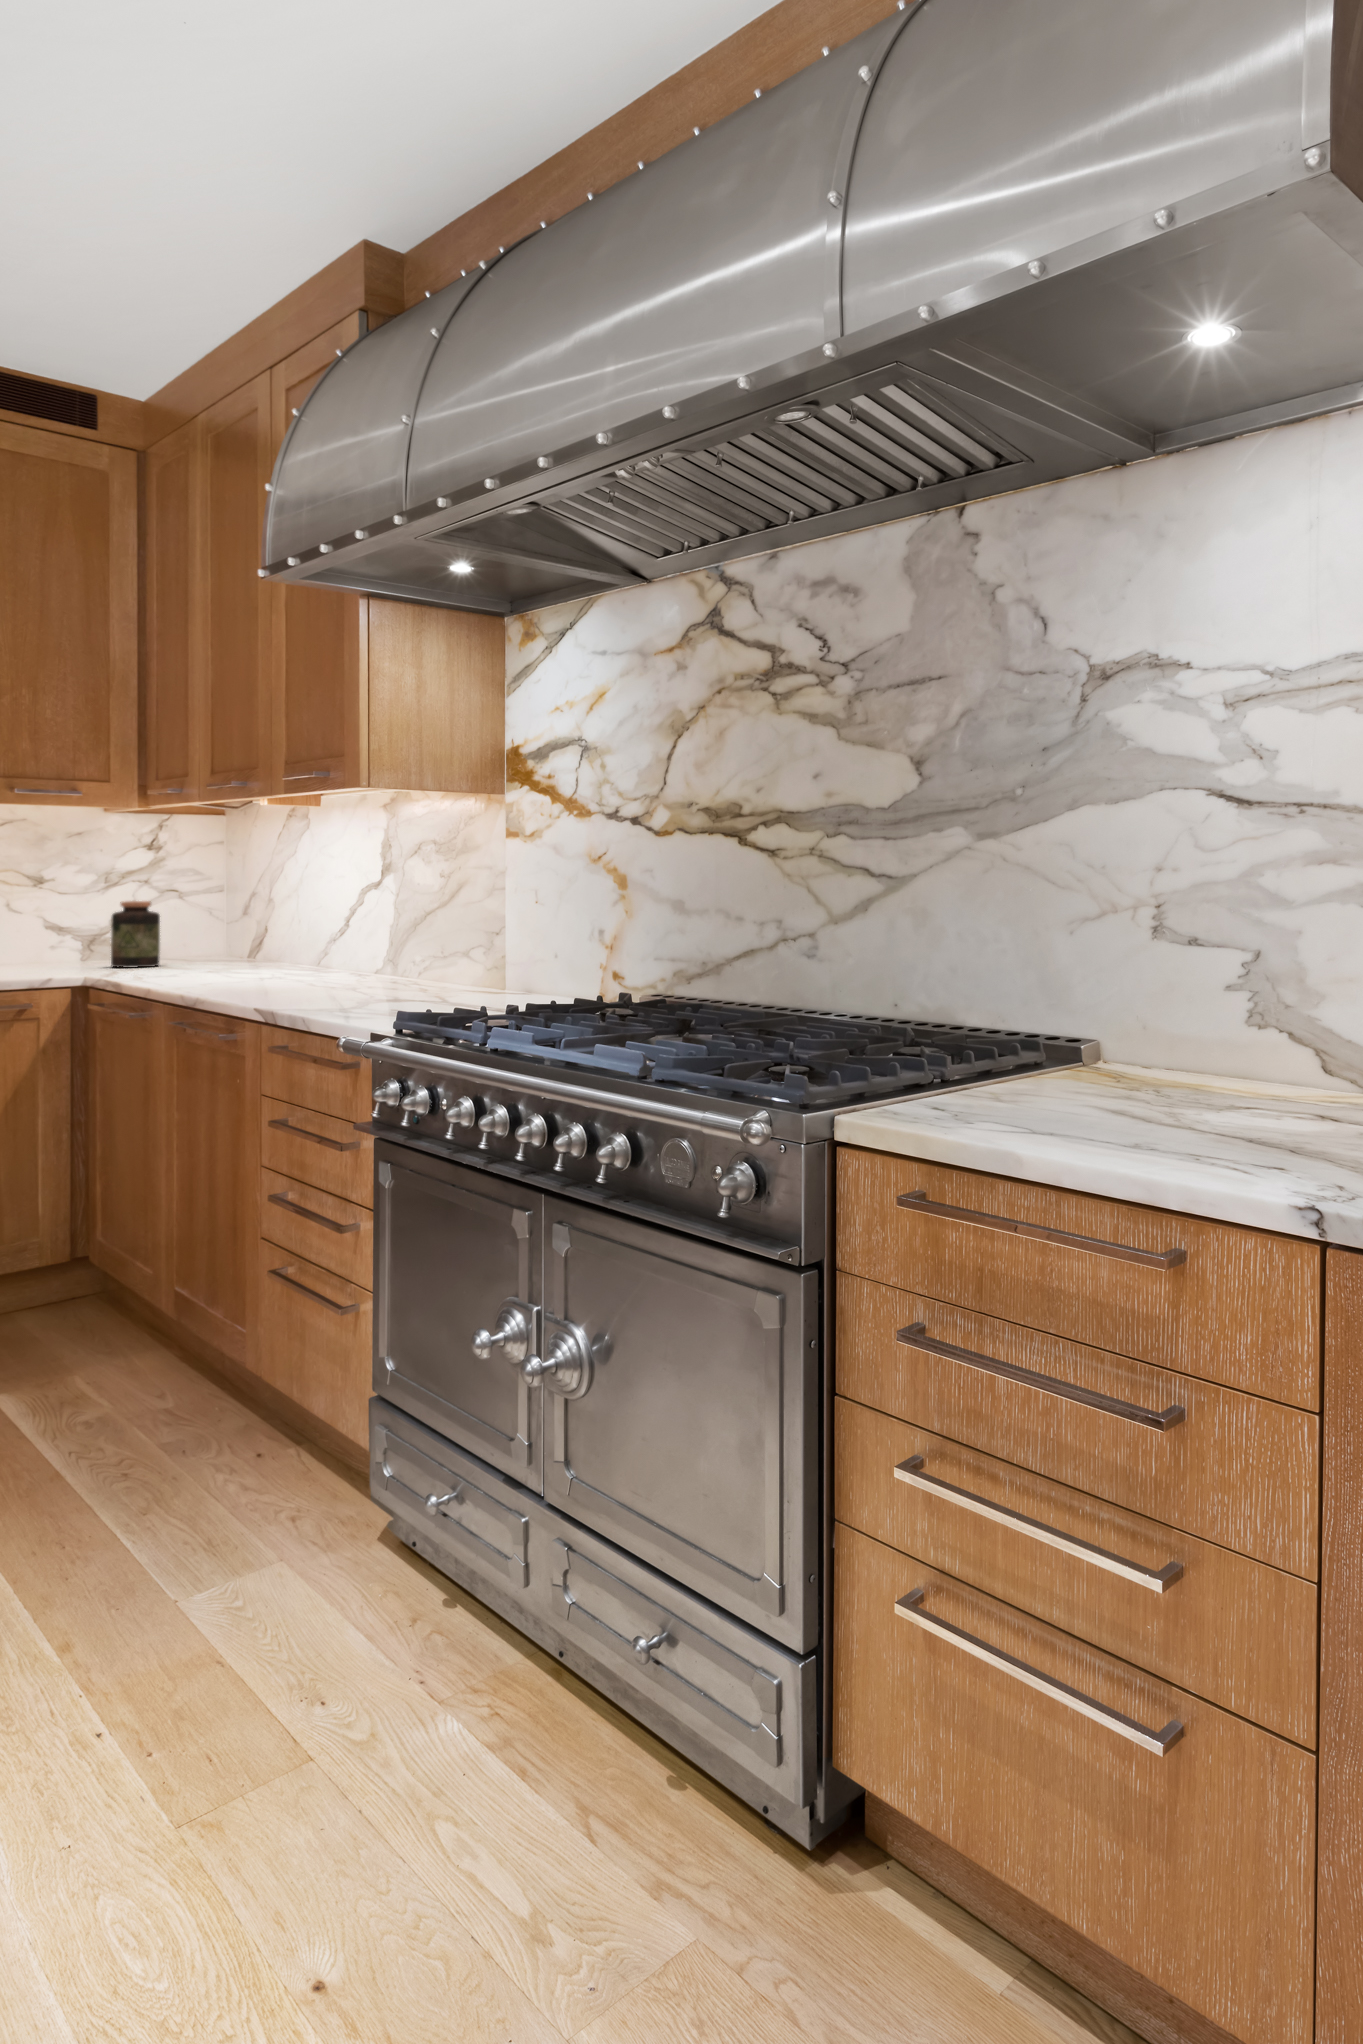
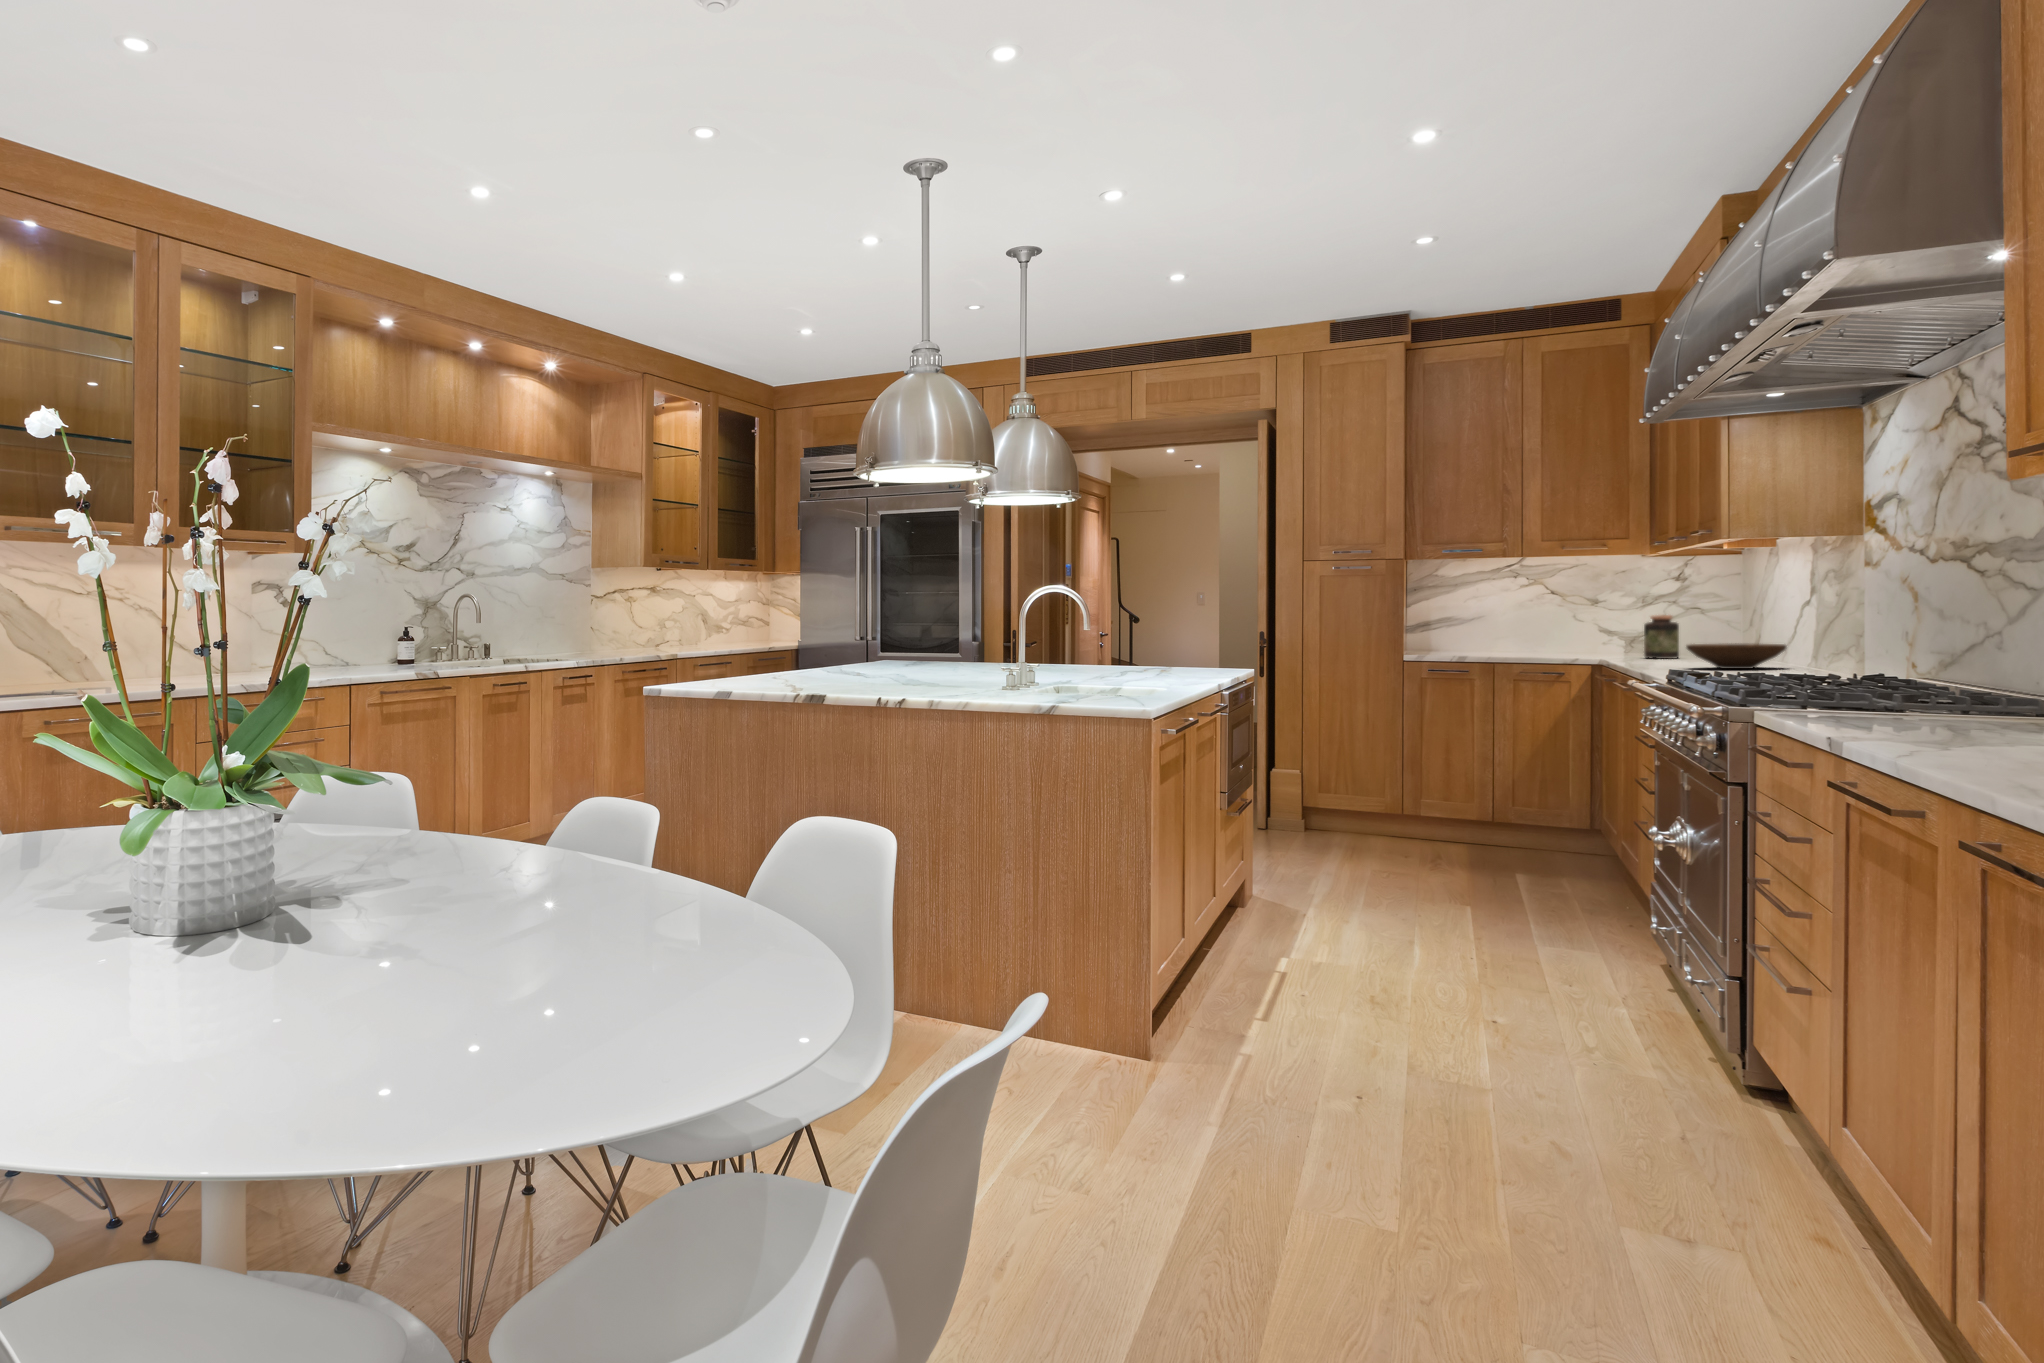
wooden bowl: none [260,946,389,986] -> present [1686,643,1786,669]

